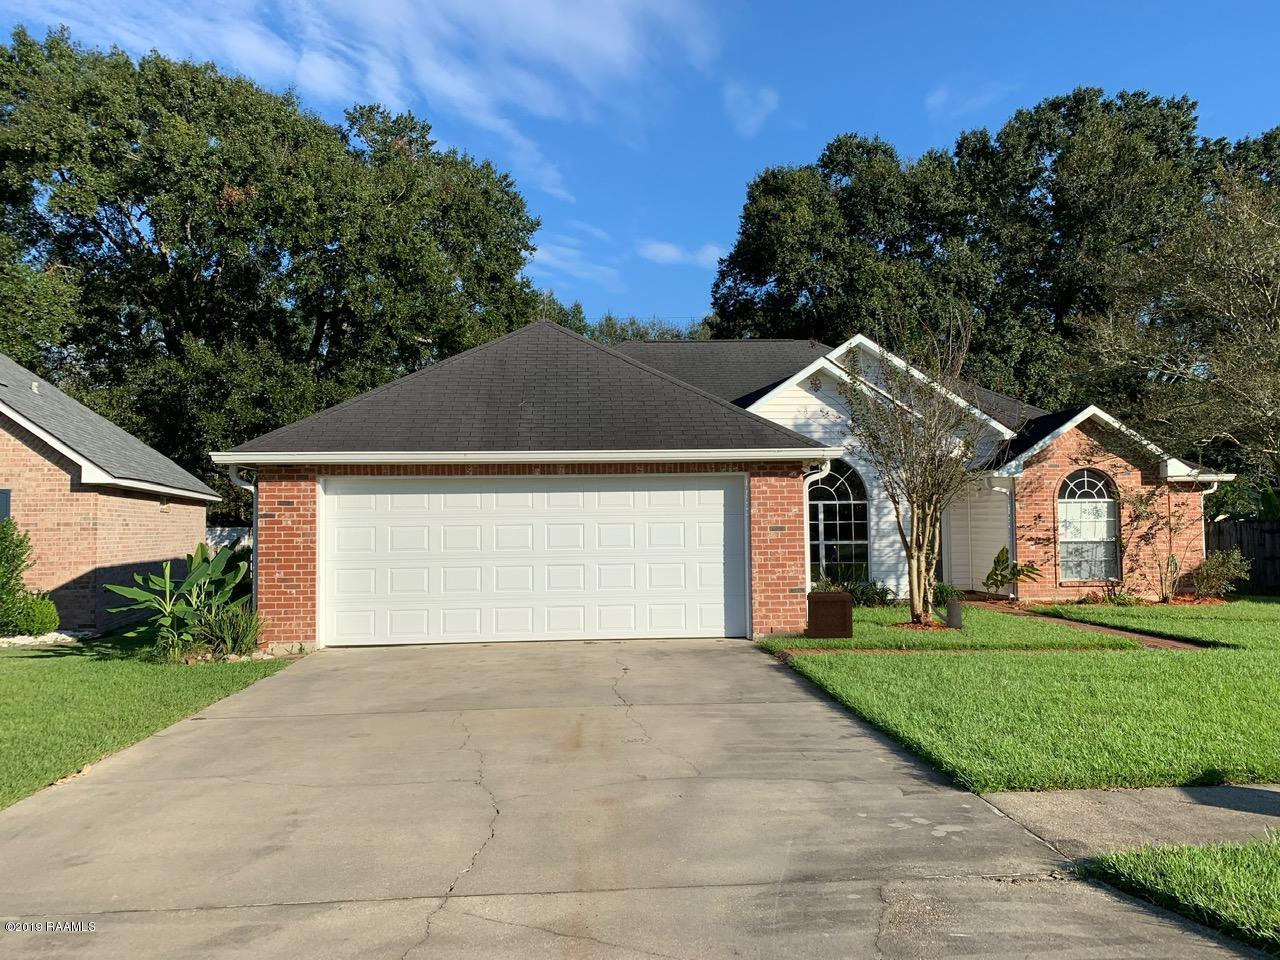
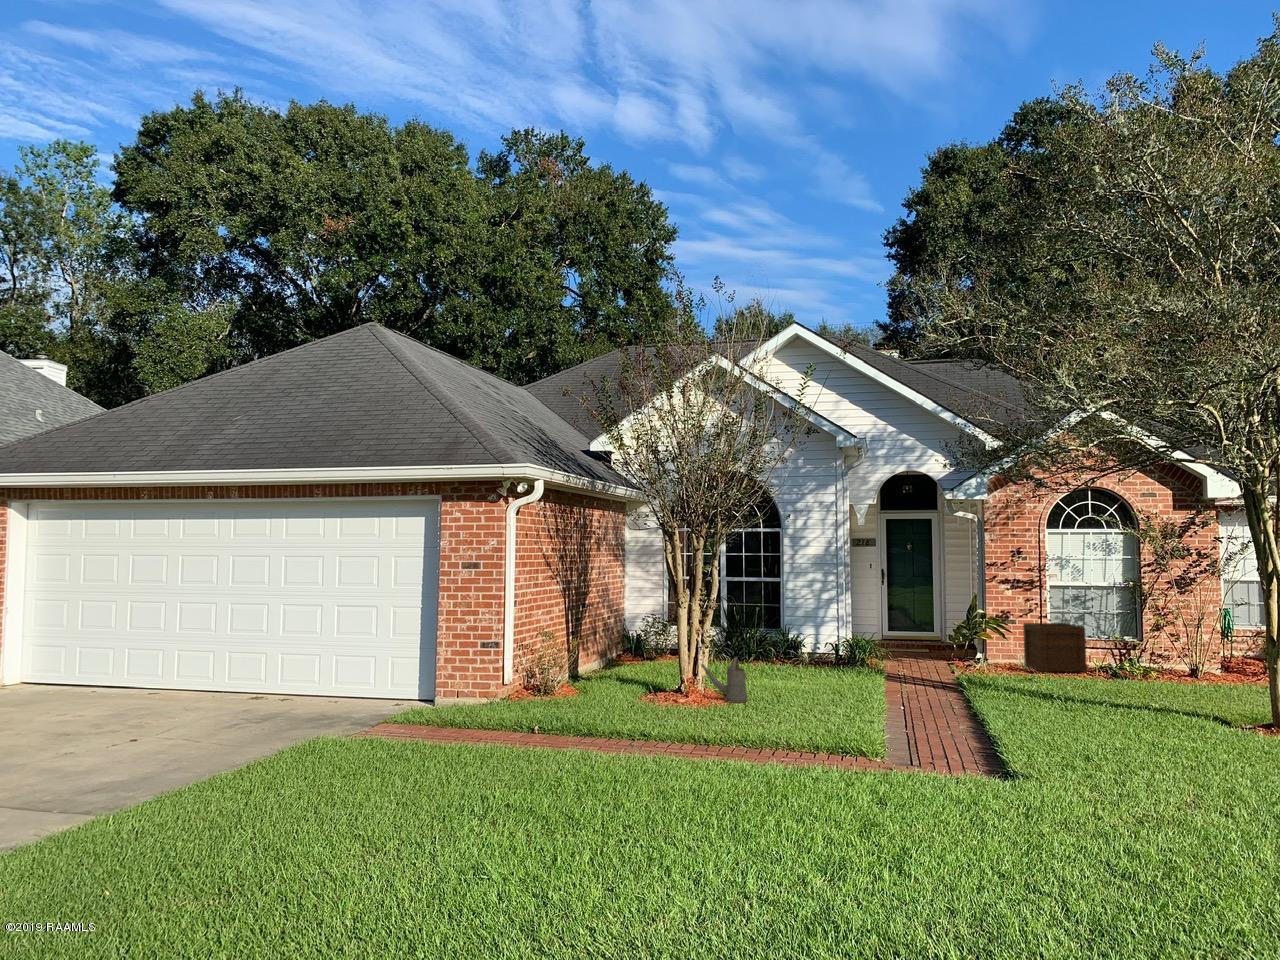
wooden crate: present [804,591,853,638] -> present [1023,623,1087,672]

